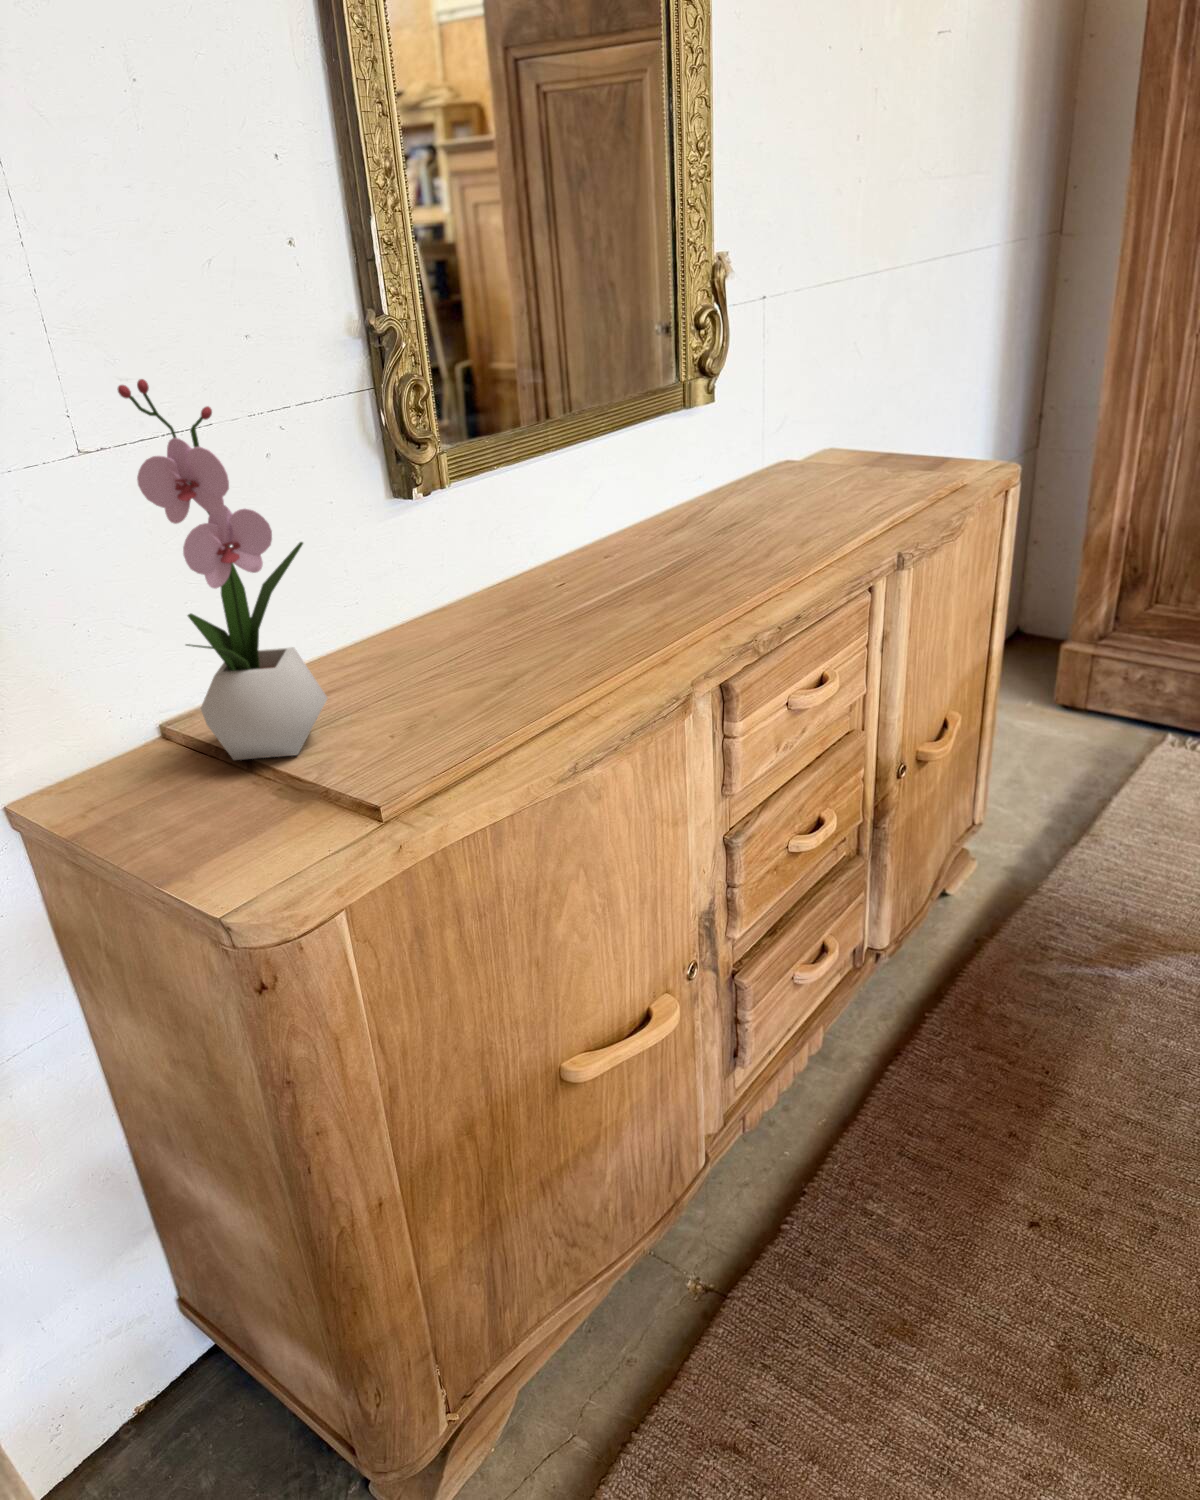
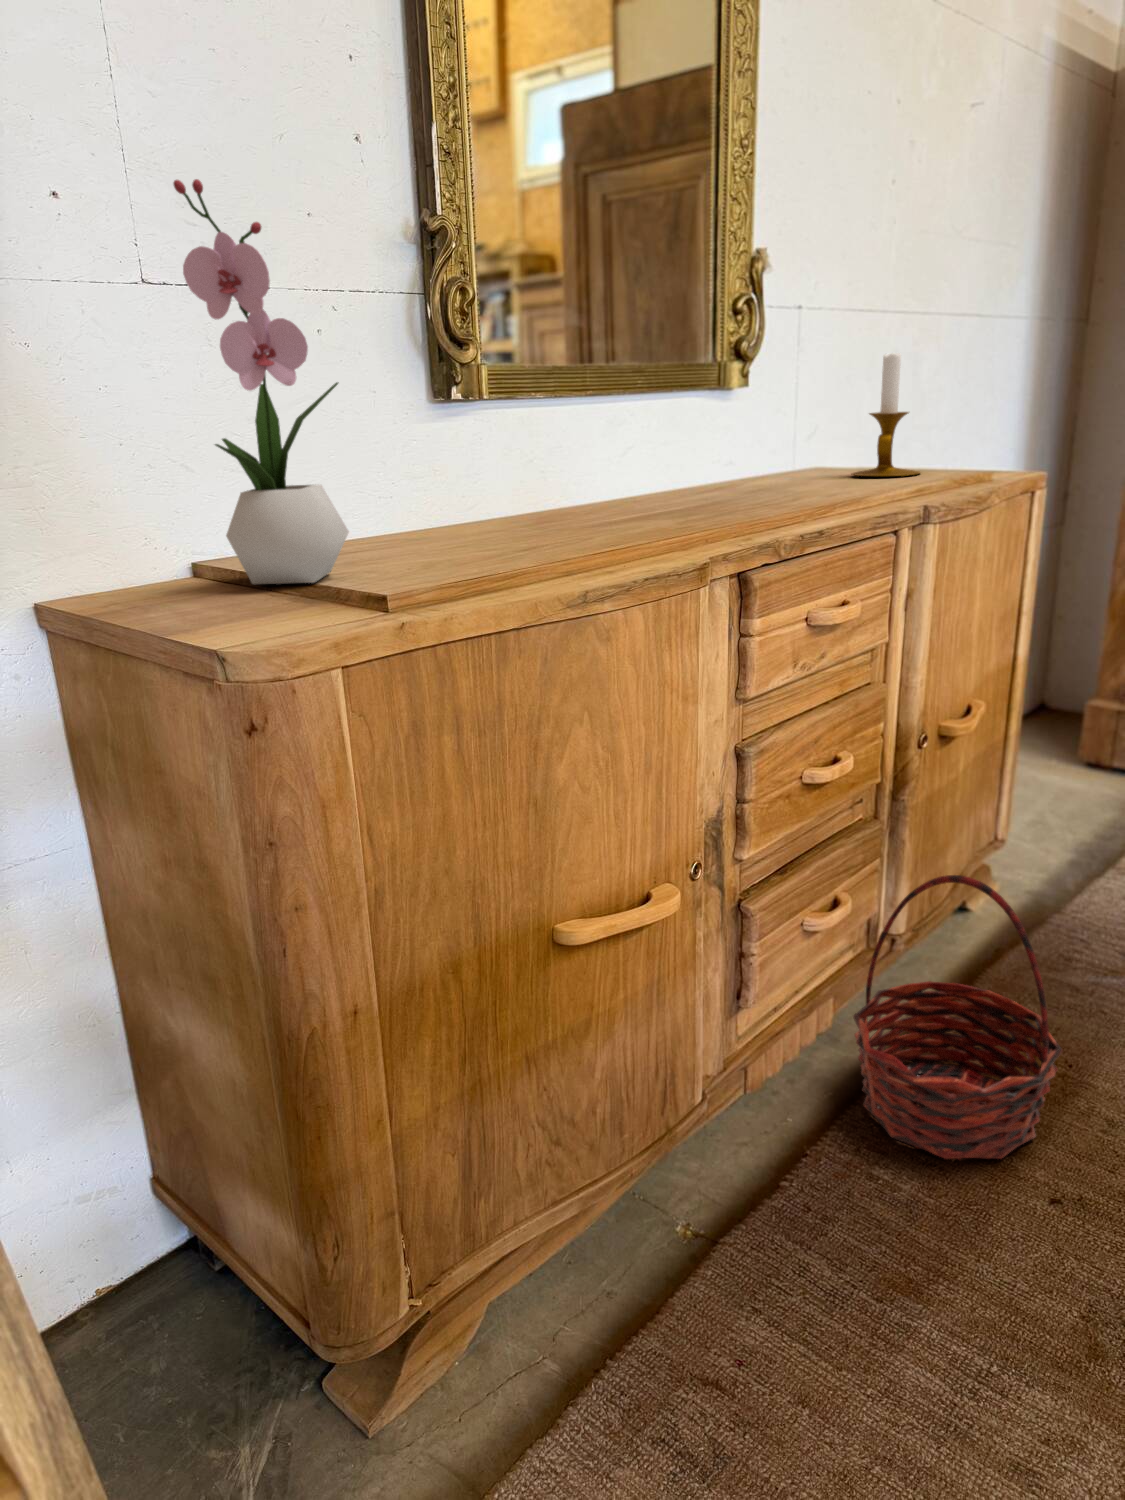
candlestick: none [823,369,893,499] -> present [852,353,920,476]
basket: none [843,926,1040,1187] -> present [853,875,1062,1160]

